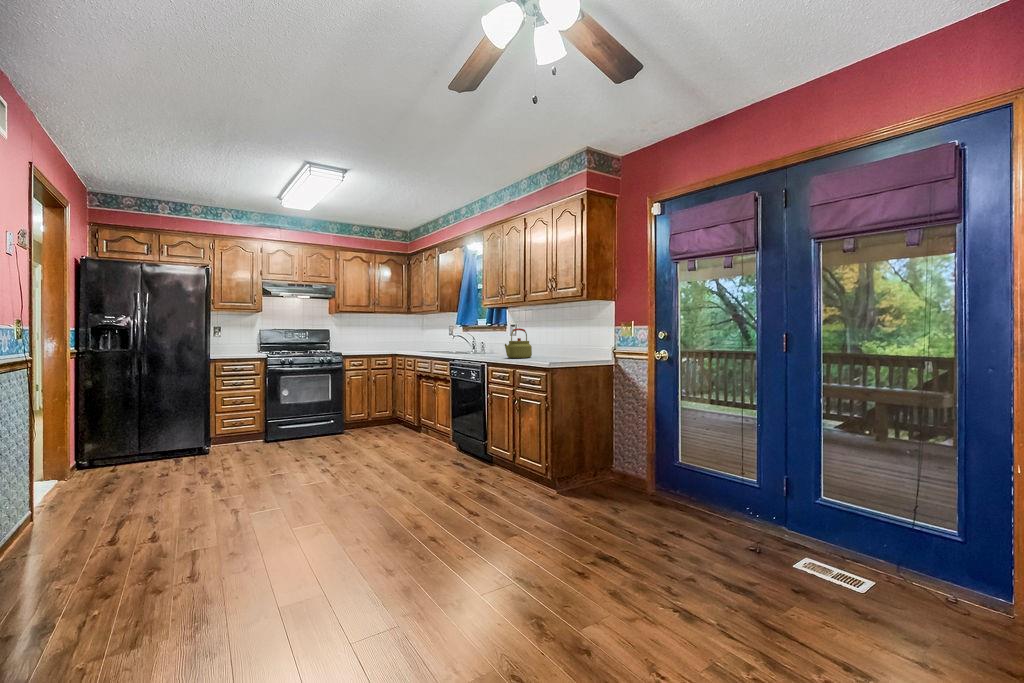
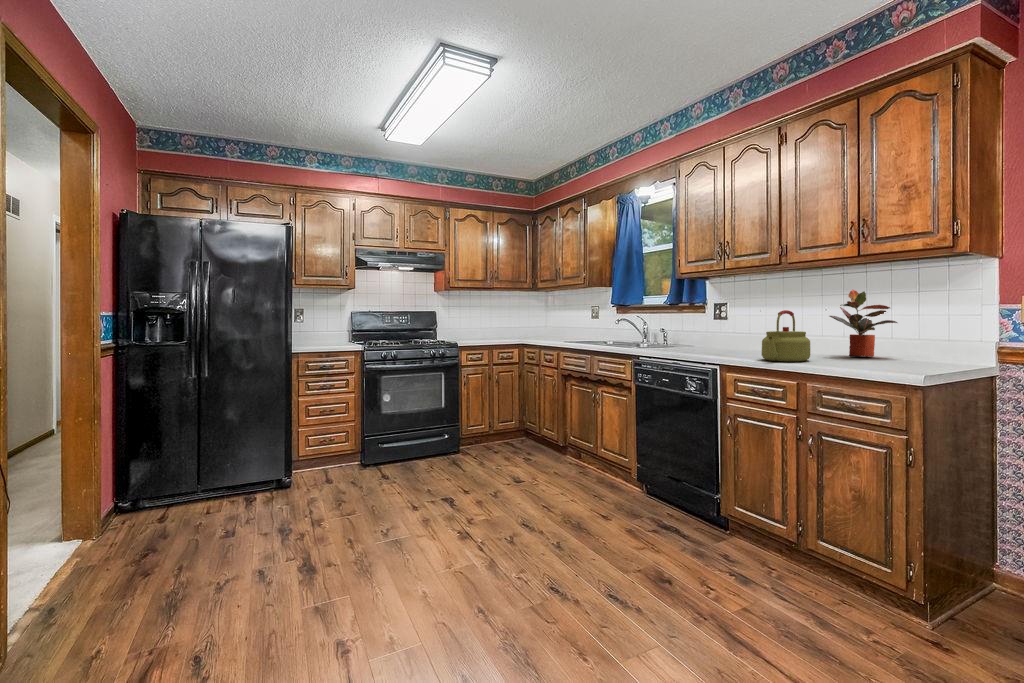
potted plant: none [547,316,580,356] -> present [830,290,897,357]

